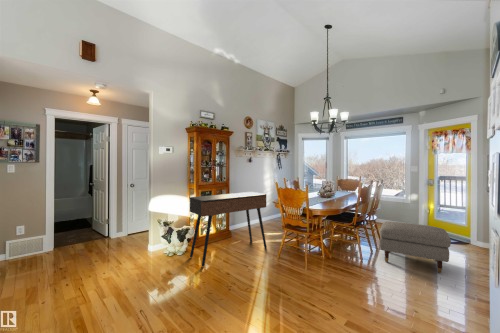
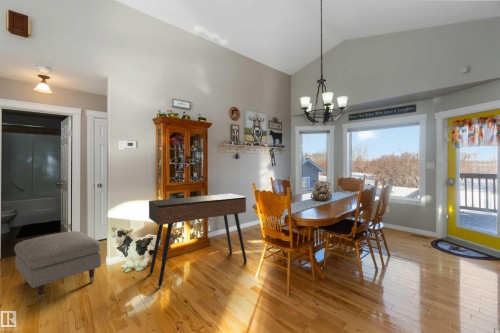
ottoman: present [380,222,451,273] -> present [14,231,101,301]

